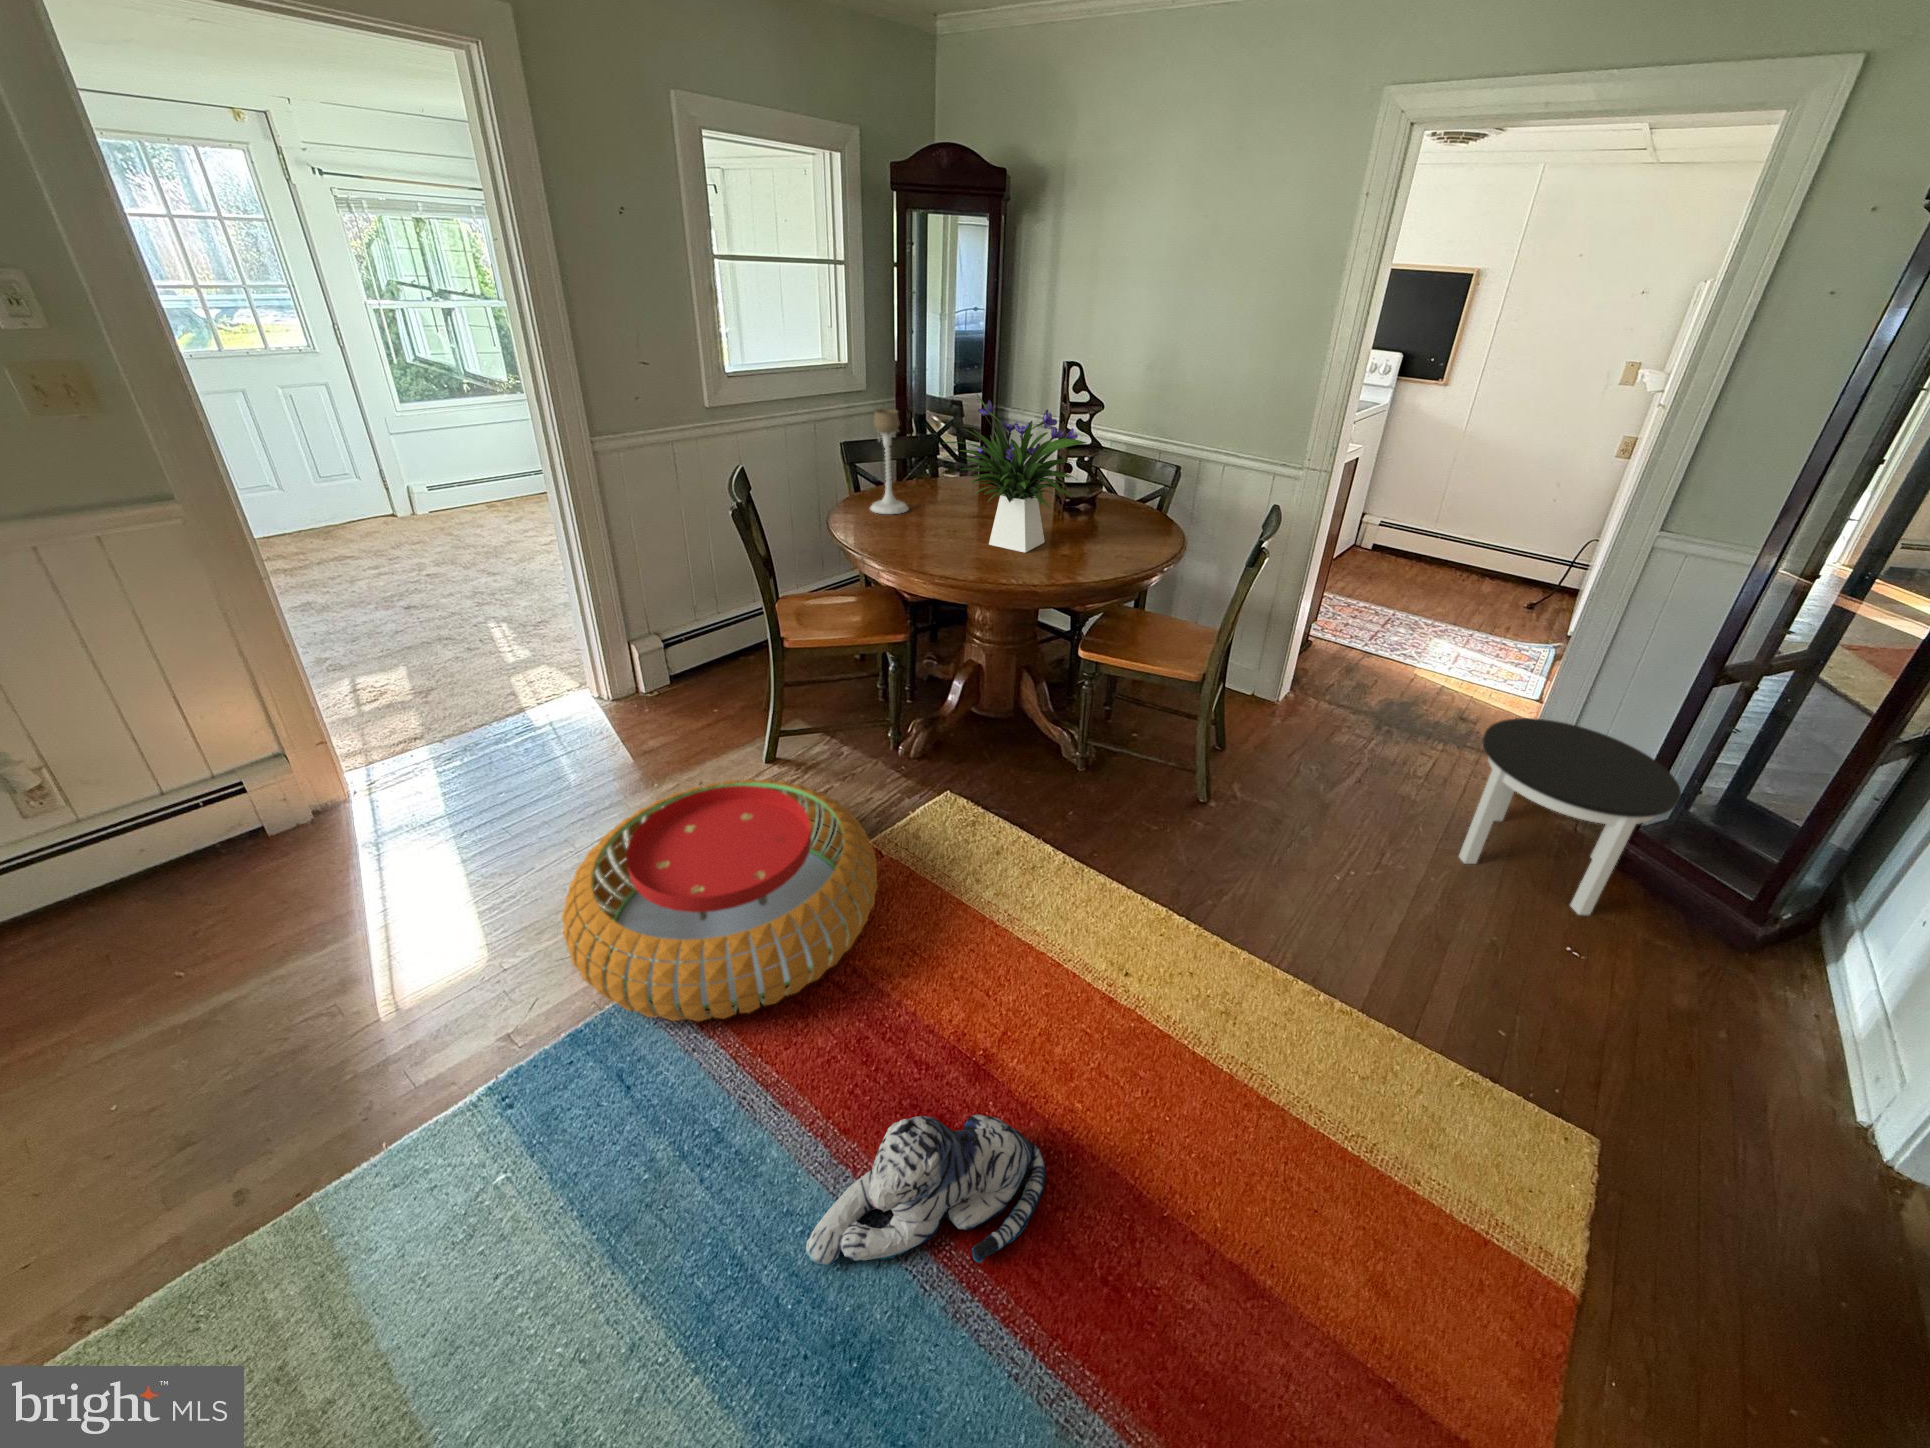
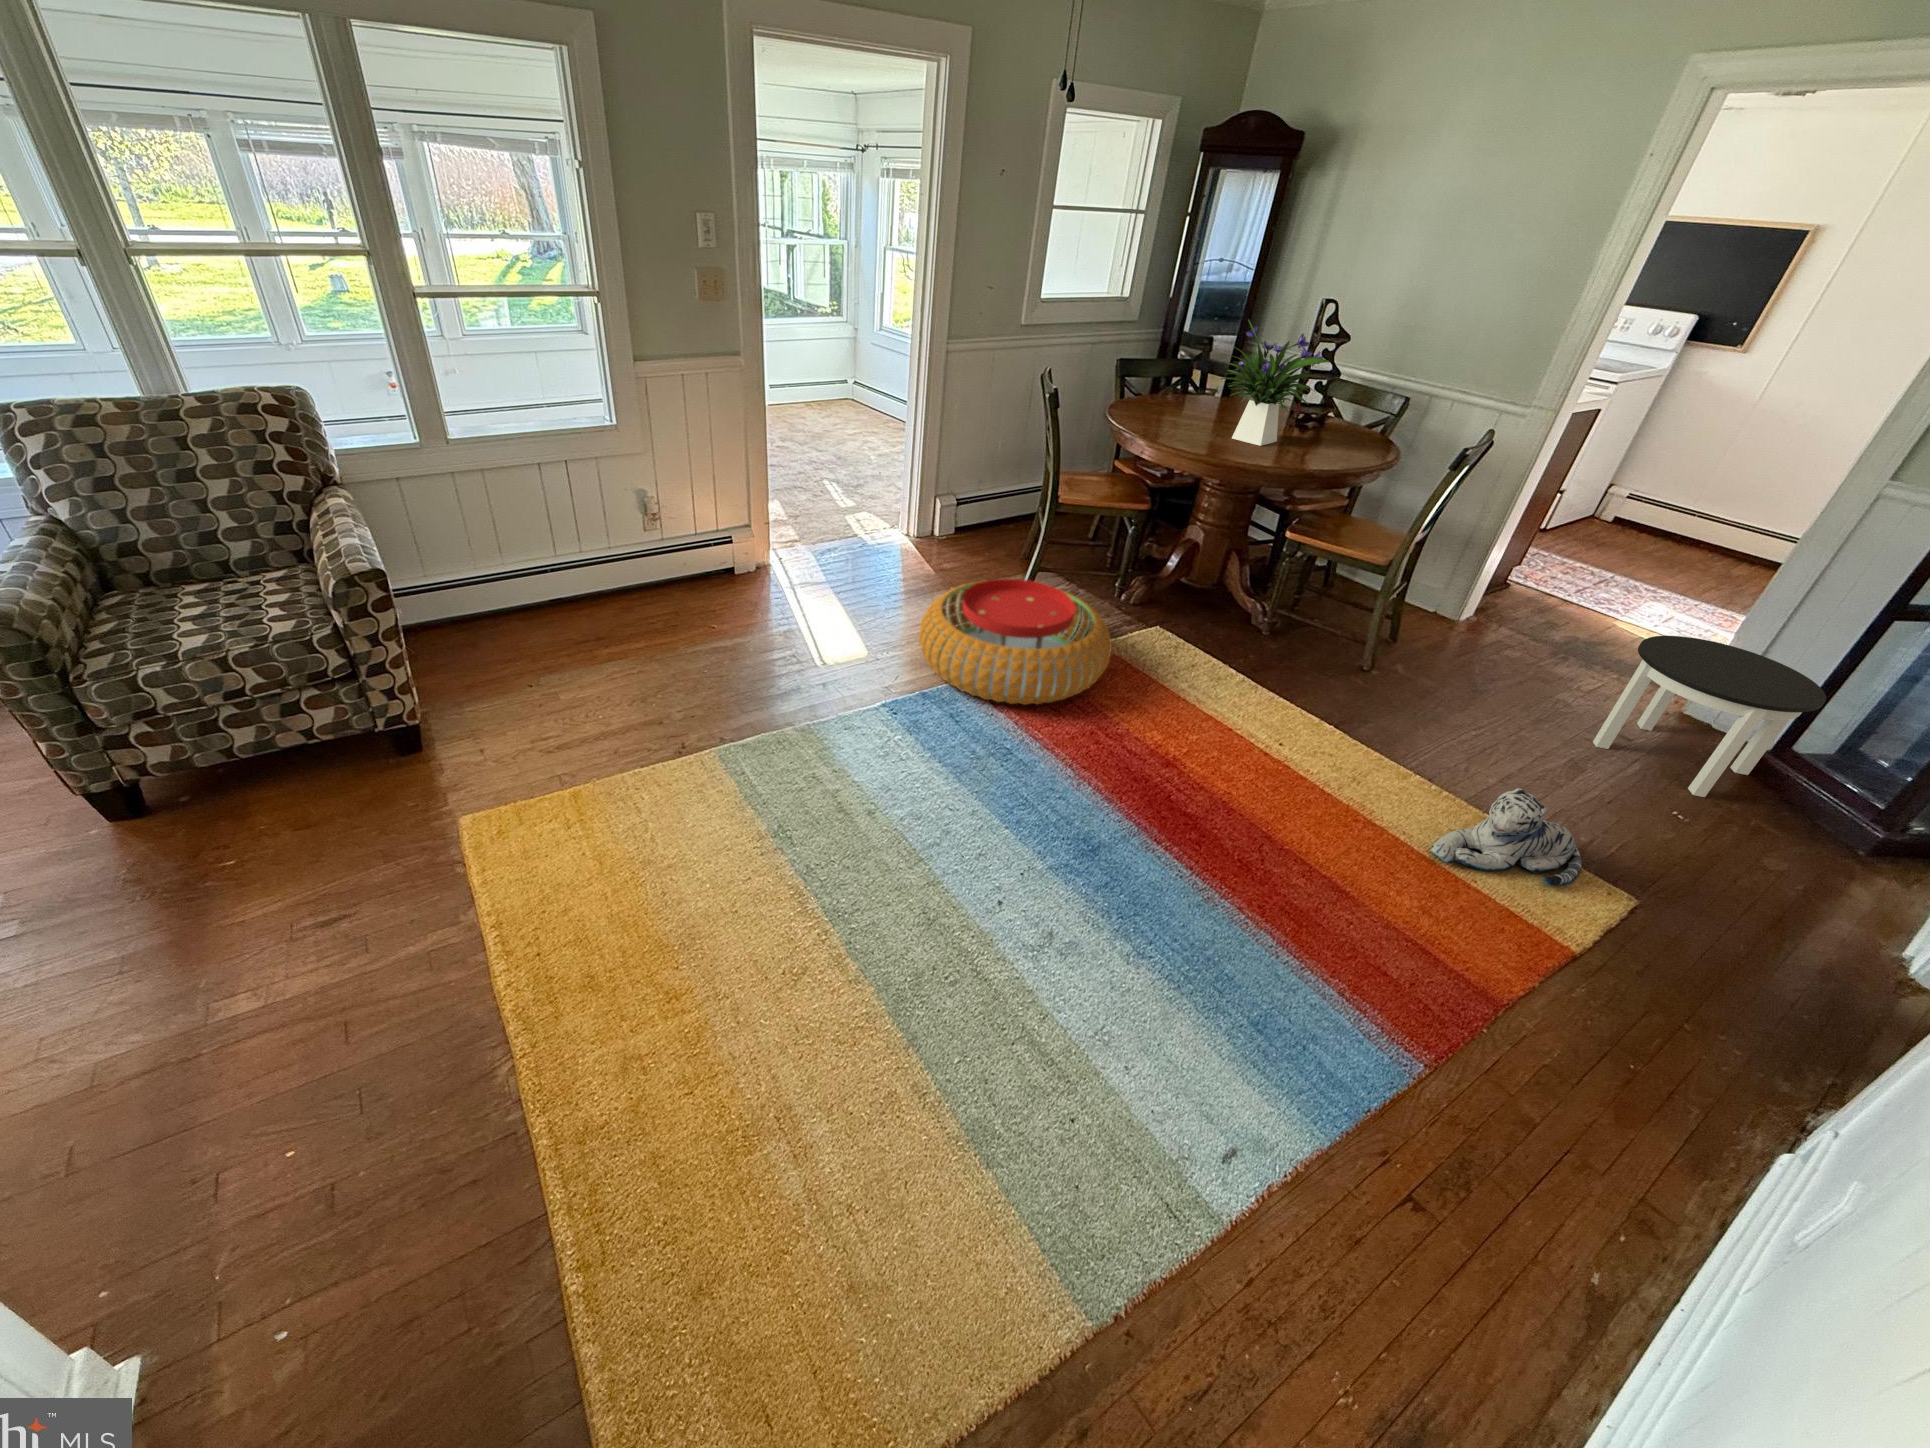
candle holder: present [870,409,909,514] -> none [1138,330,1178,413]
plush toy: present [806,1114,1046,1266] -> present [1430,788,1582,886]

